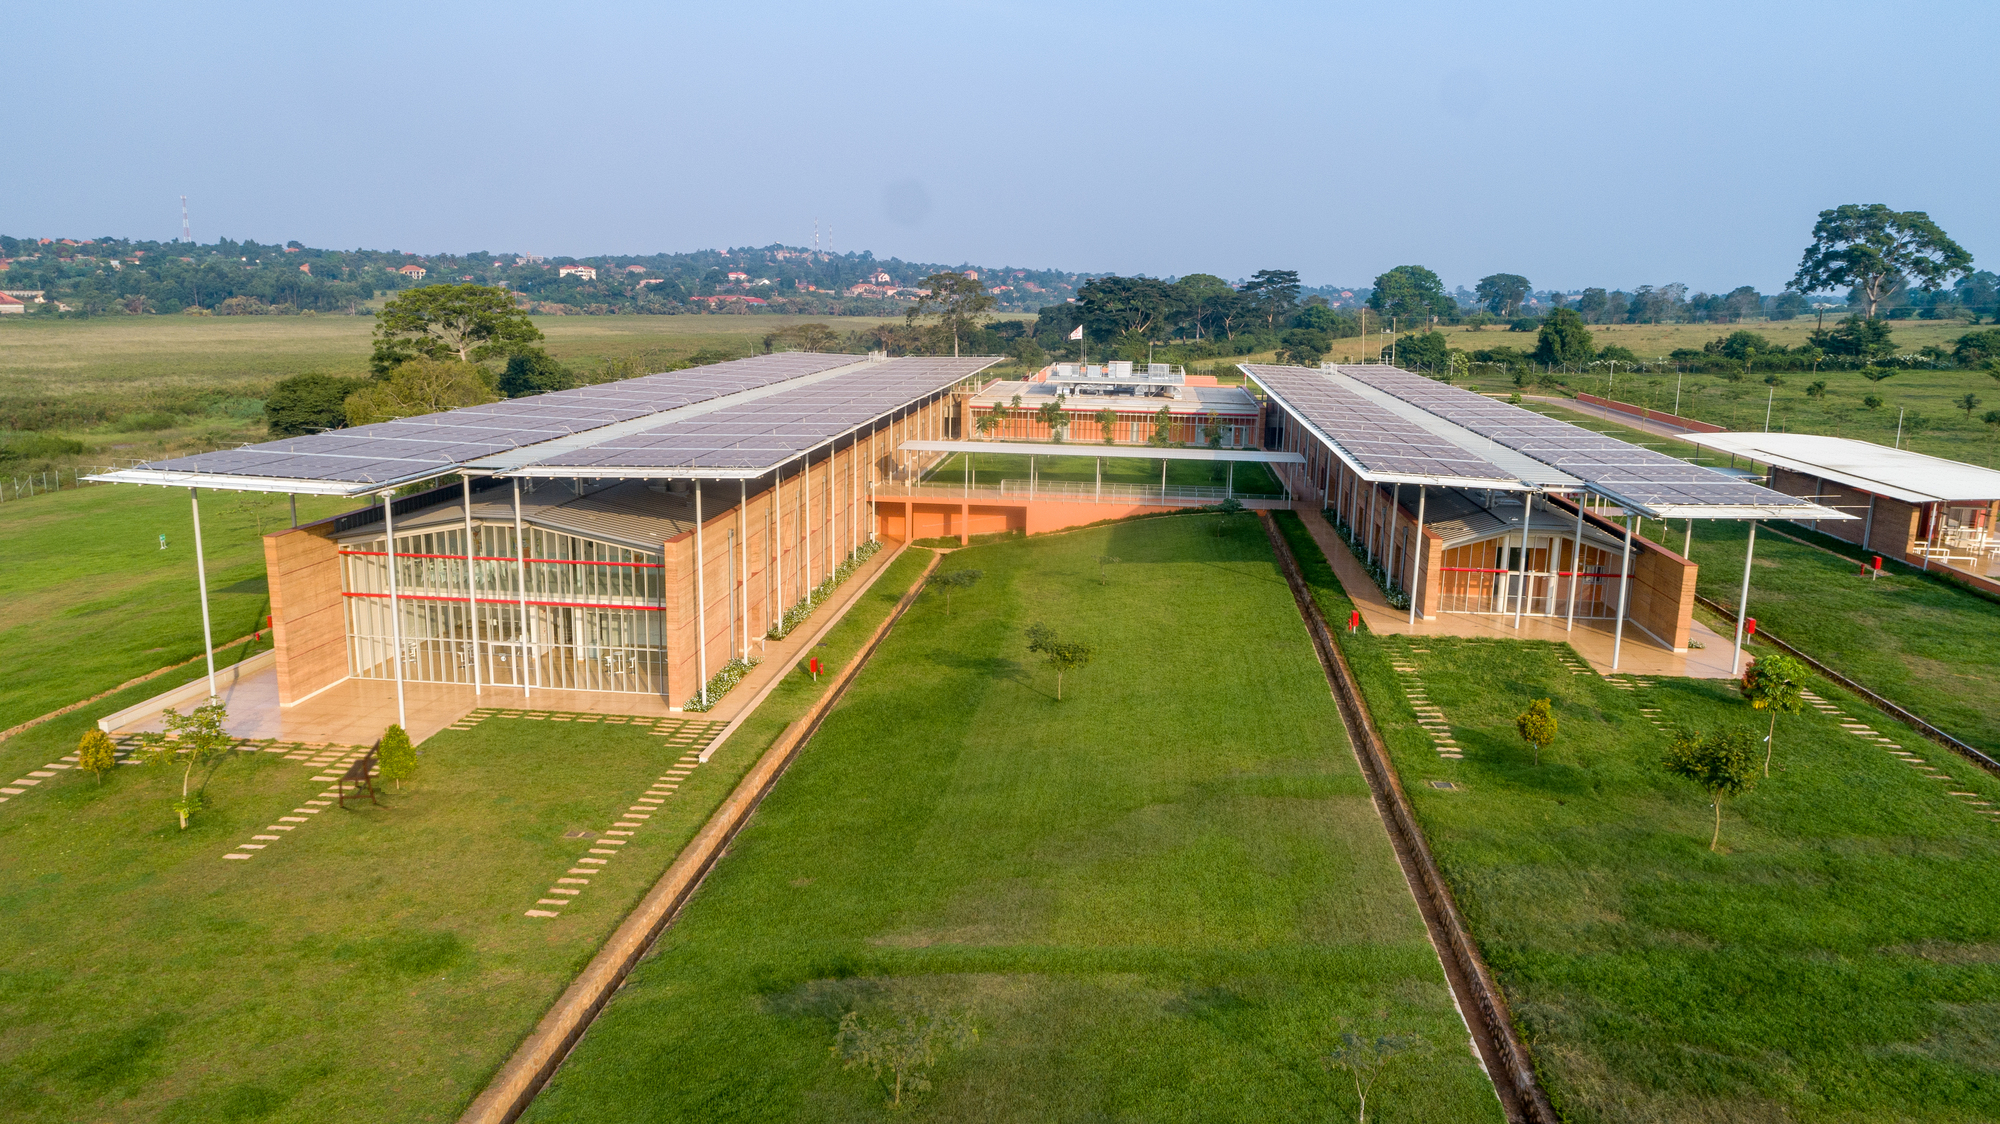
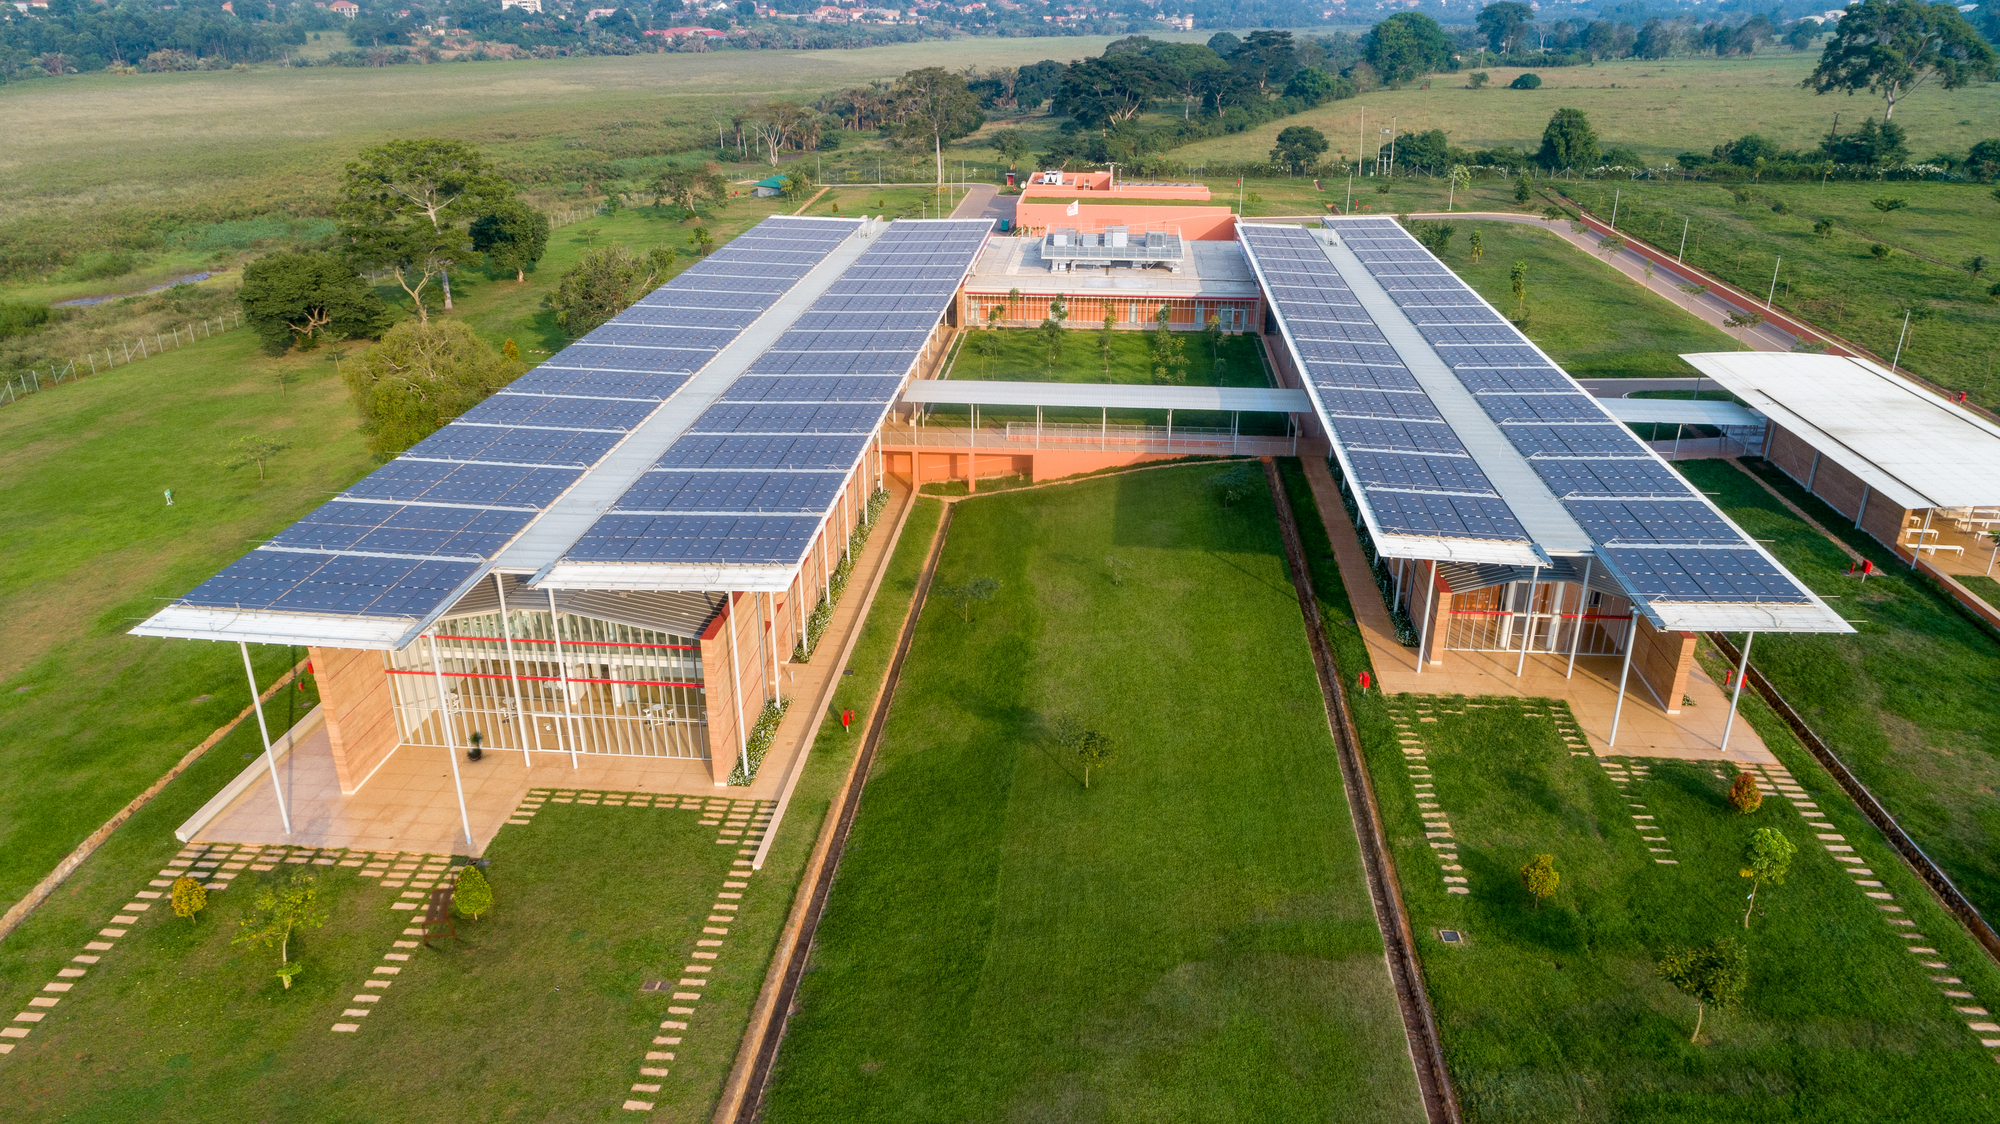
potted tree: none [417,660,437,694] -> present [467,731,483,761]

